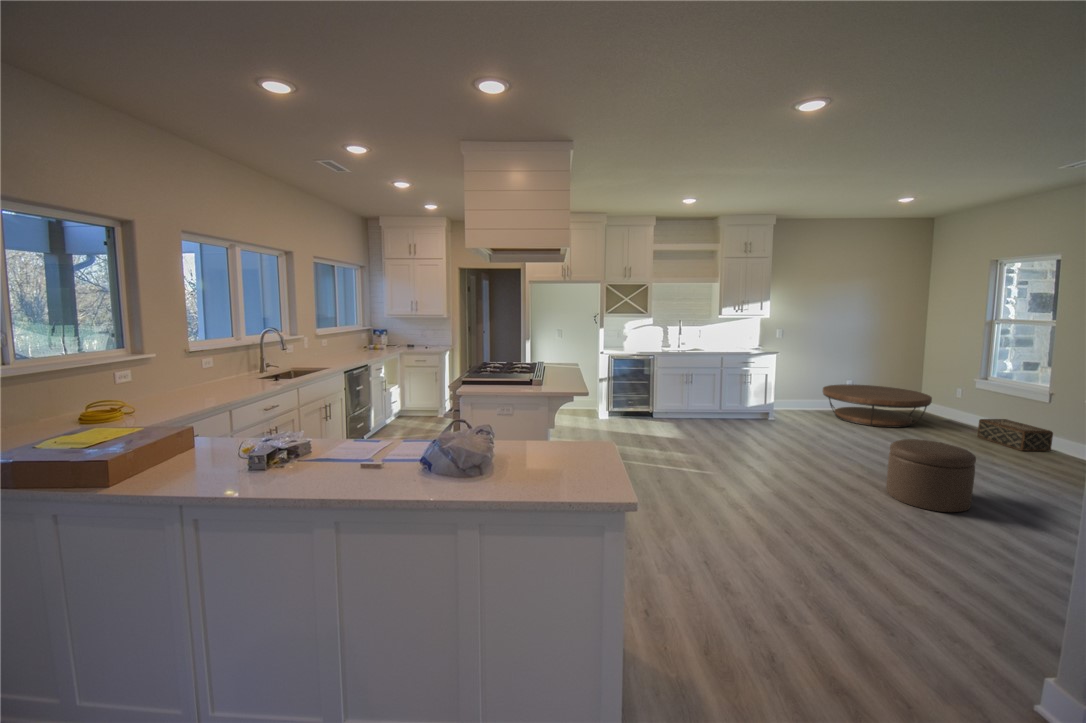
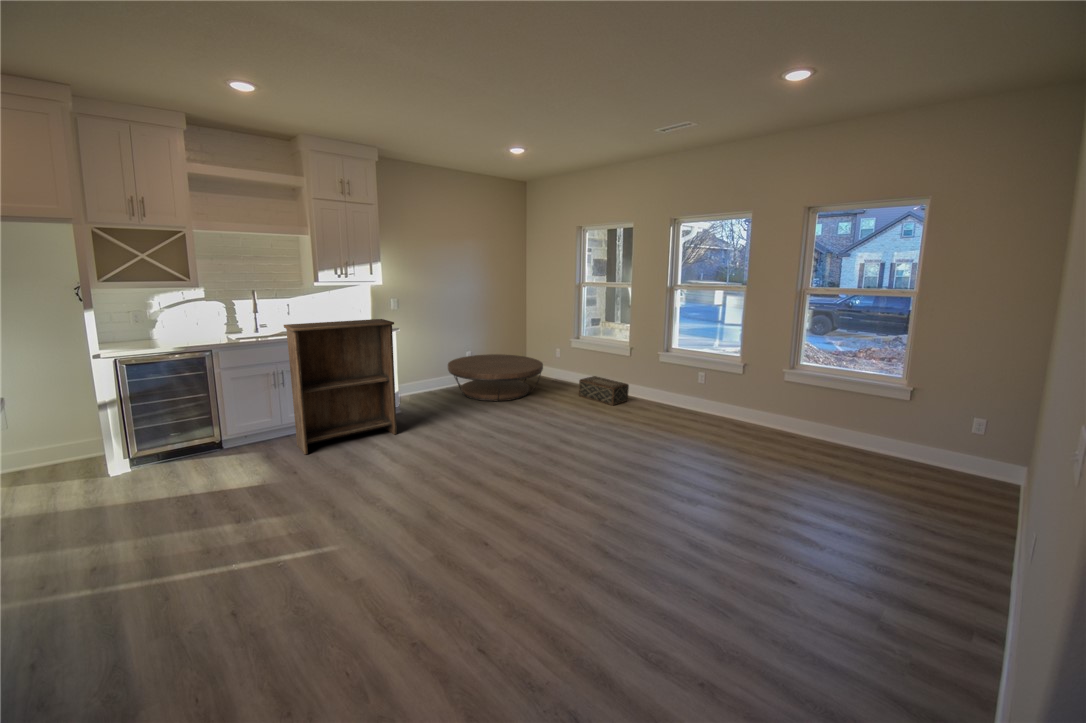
bookshelf: none [695,342,774,430] -> present [284,319,397,454]
ottoman: present [886,439,976,512] -> none [546,431,624,518]

